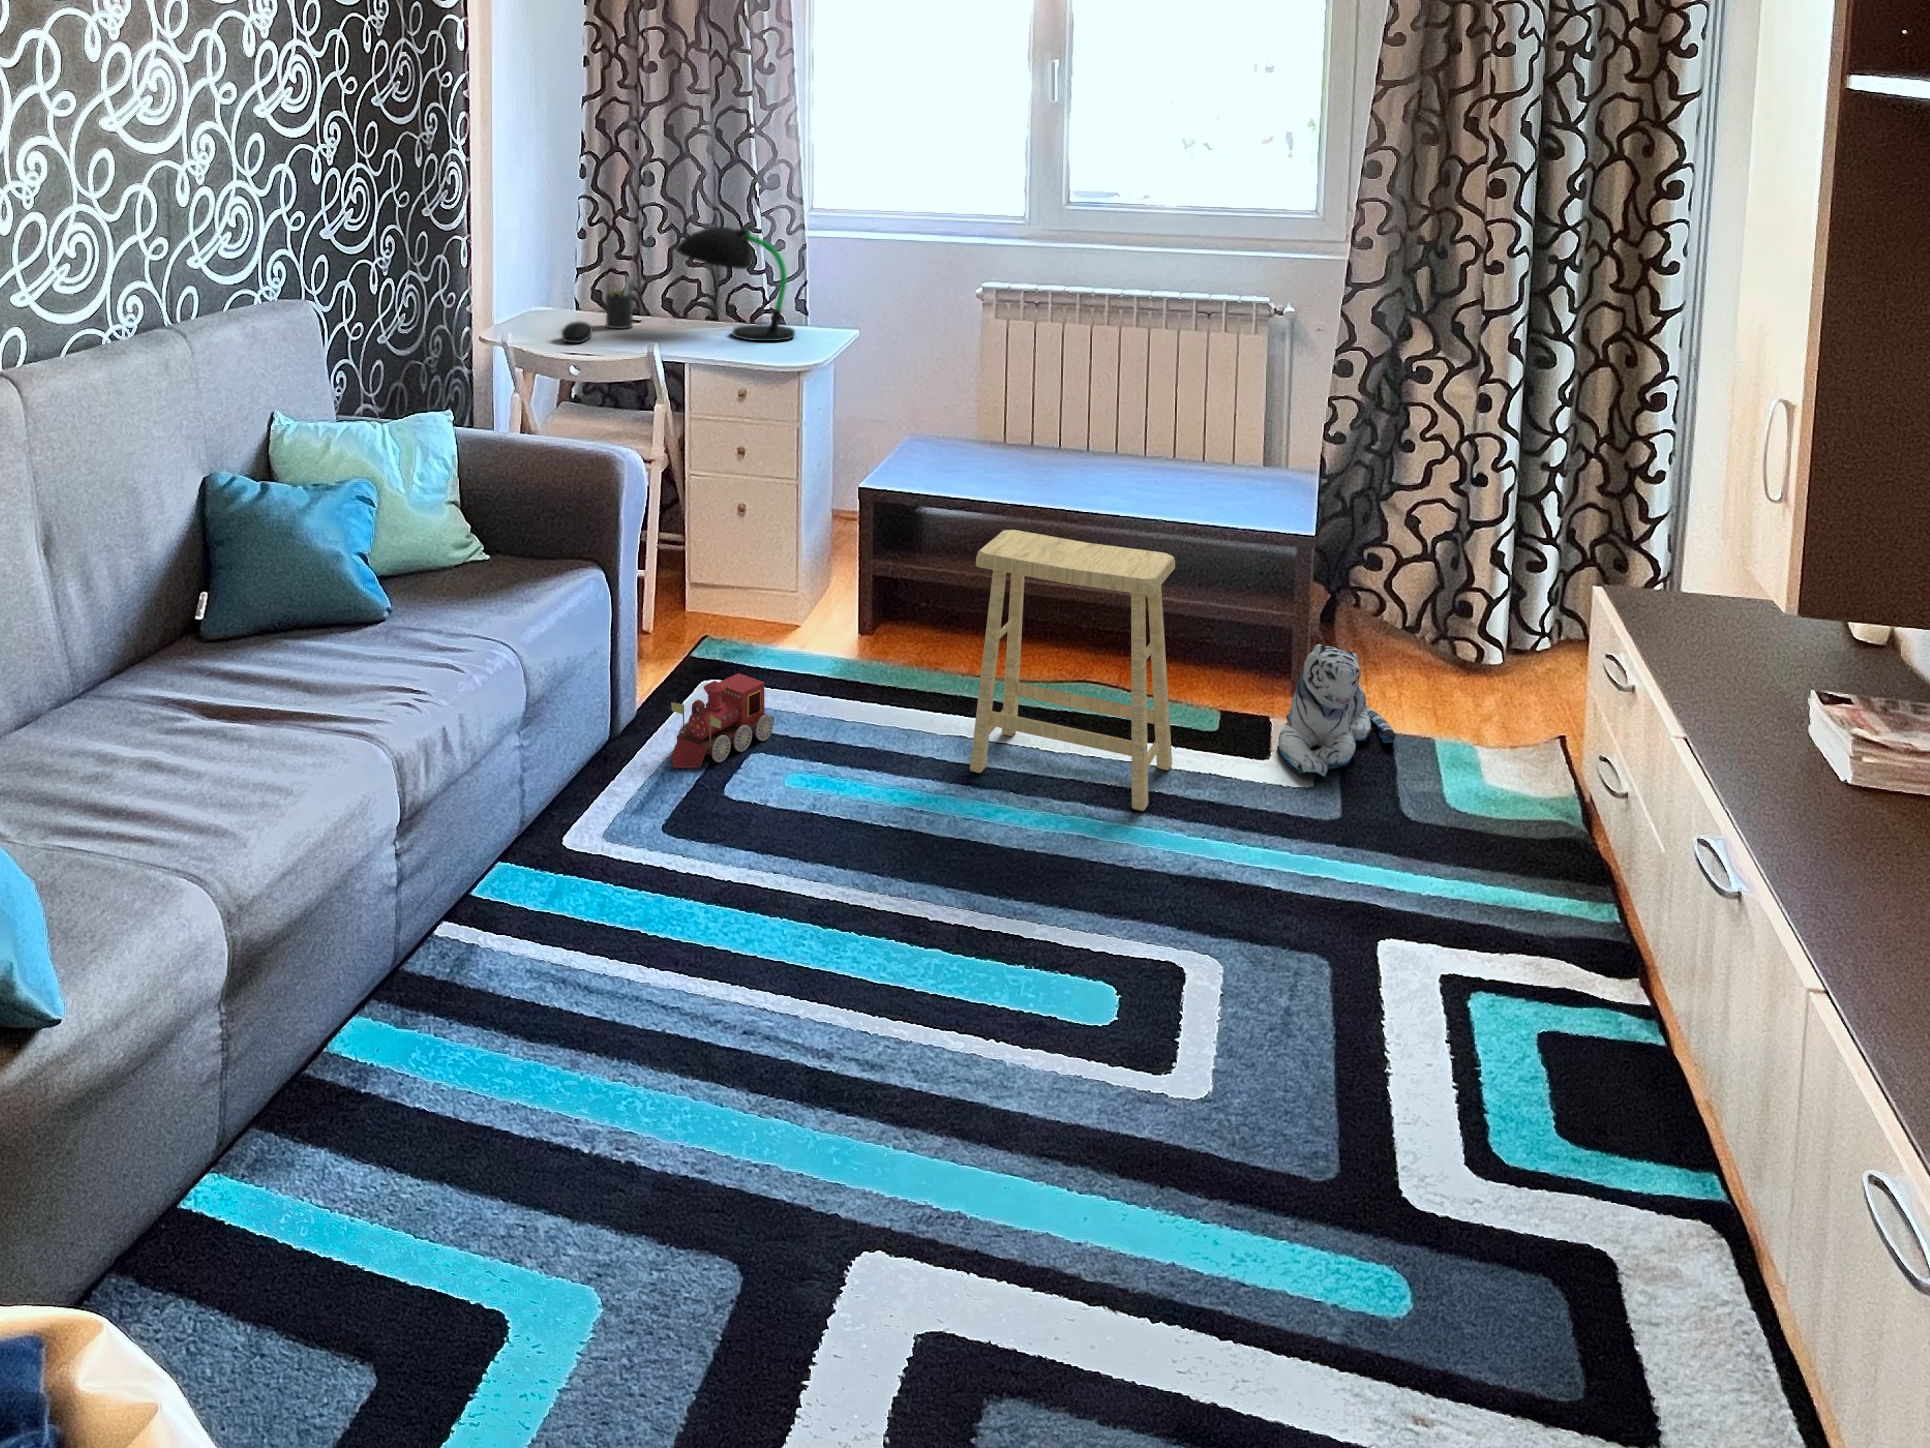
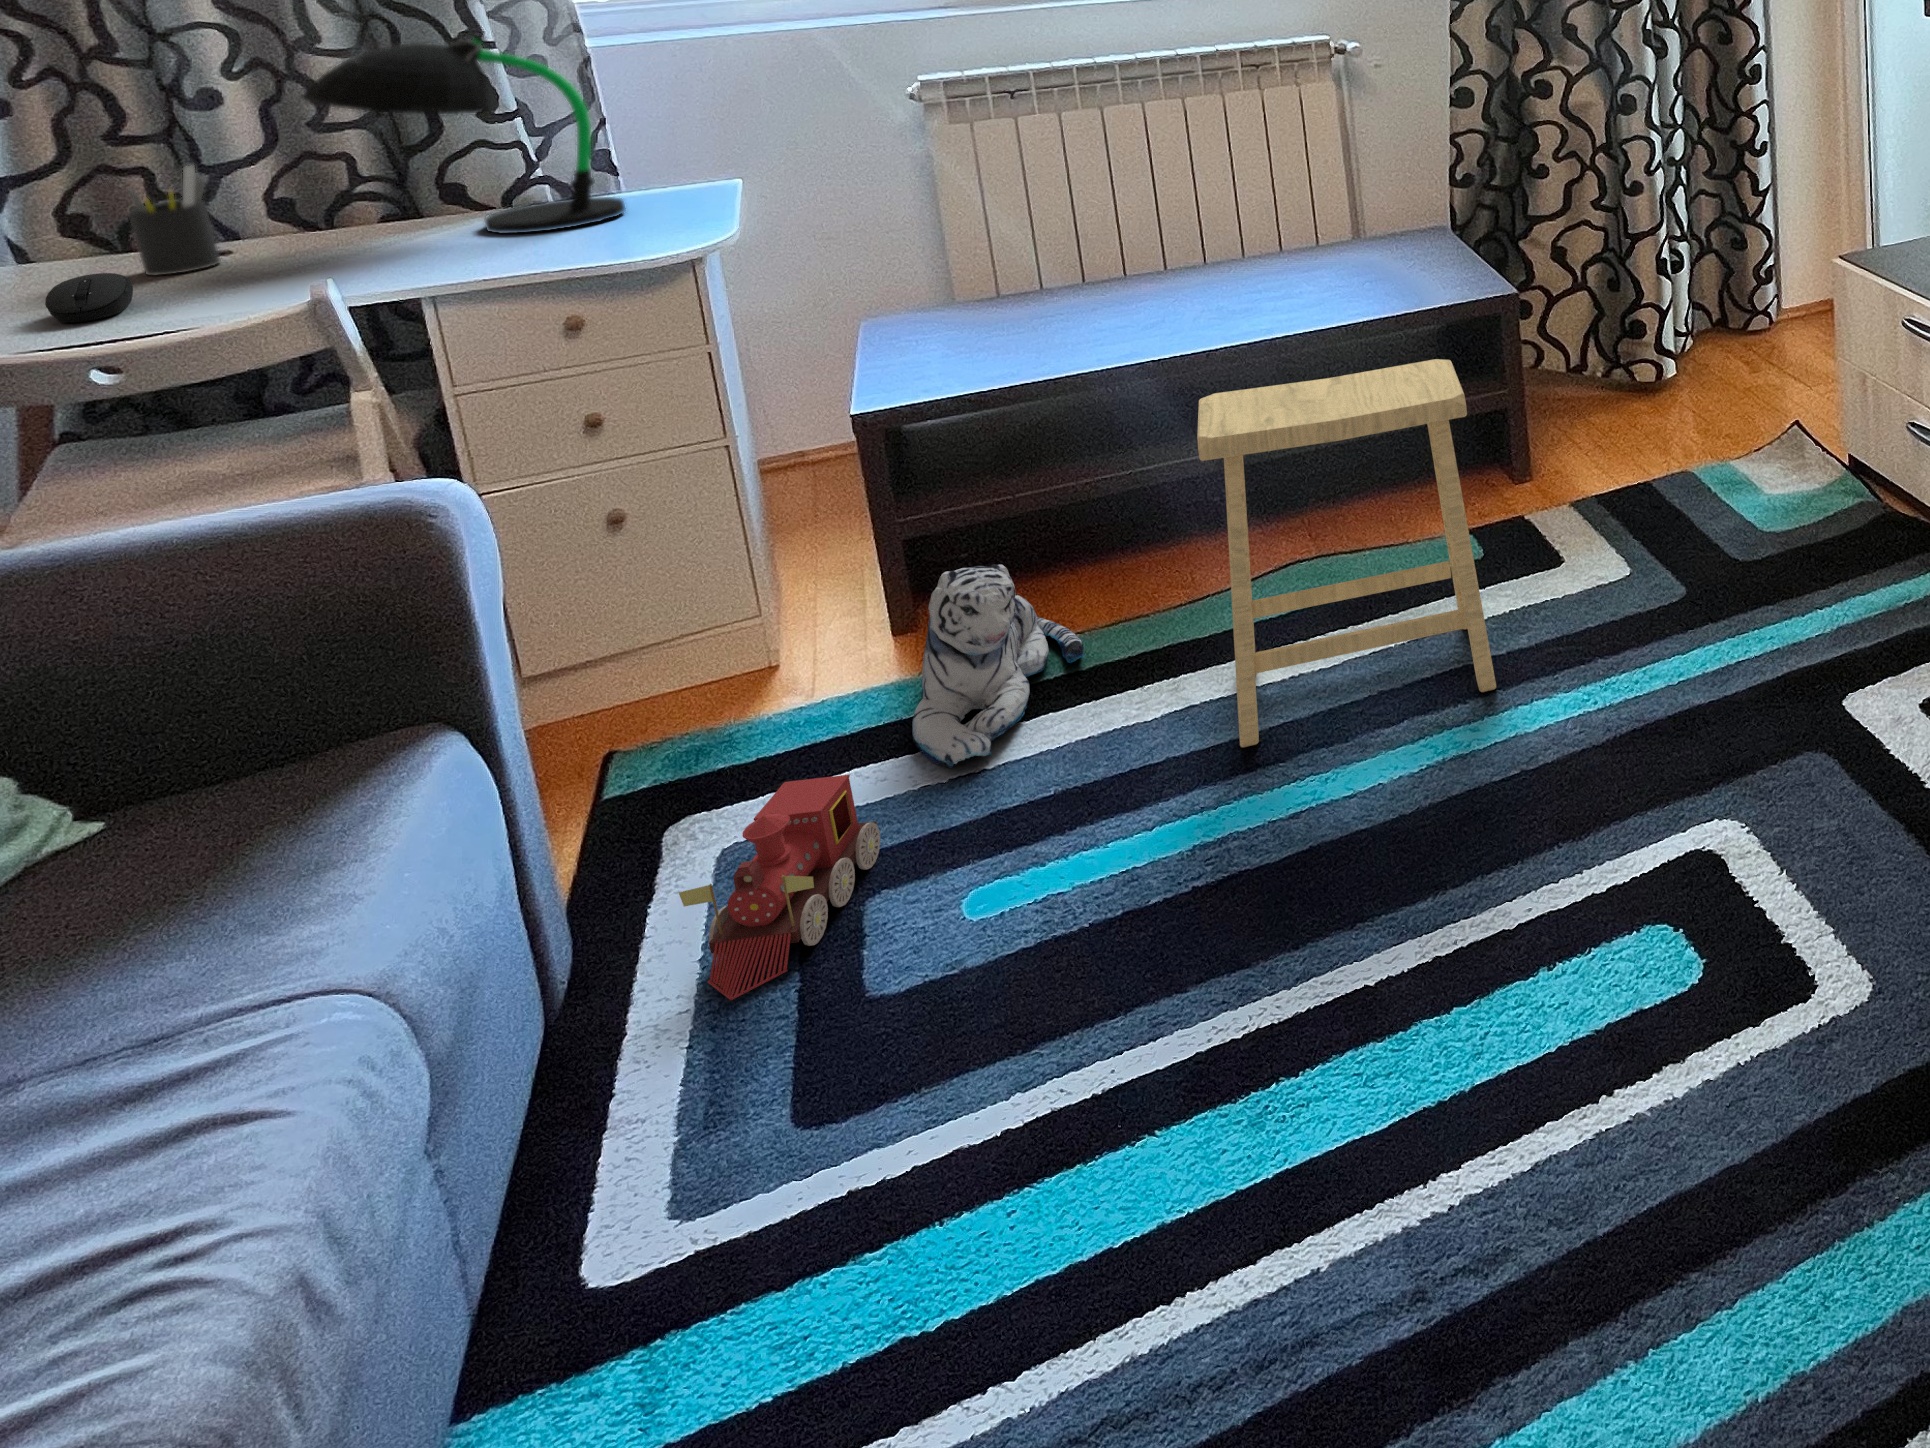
plush toy: present [1277,644,1396,777] -> present [912,564,1085,768]

